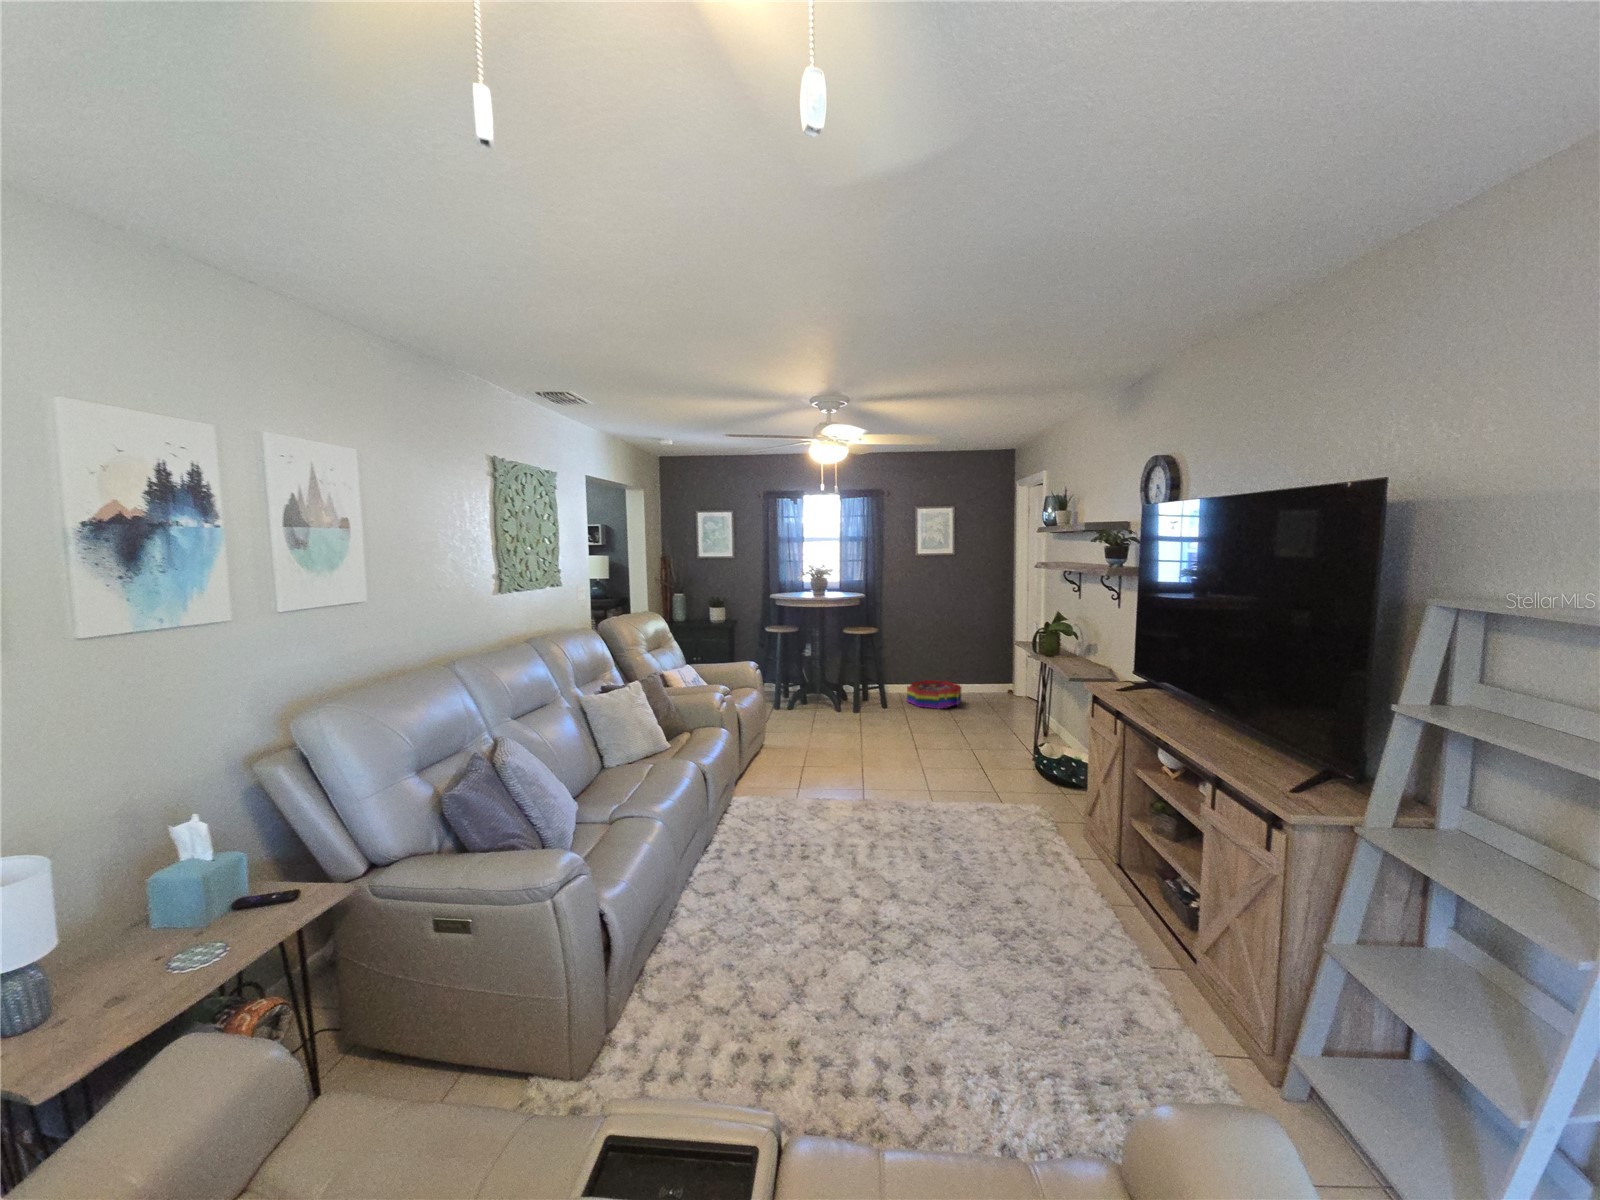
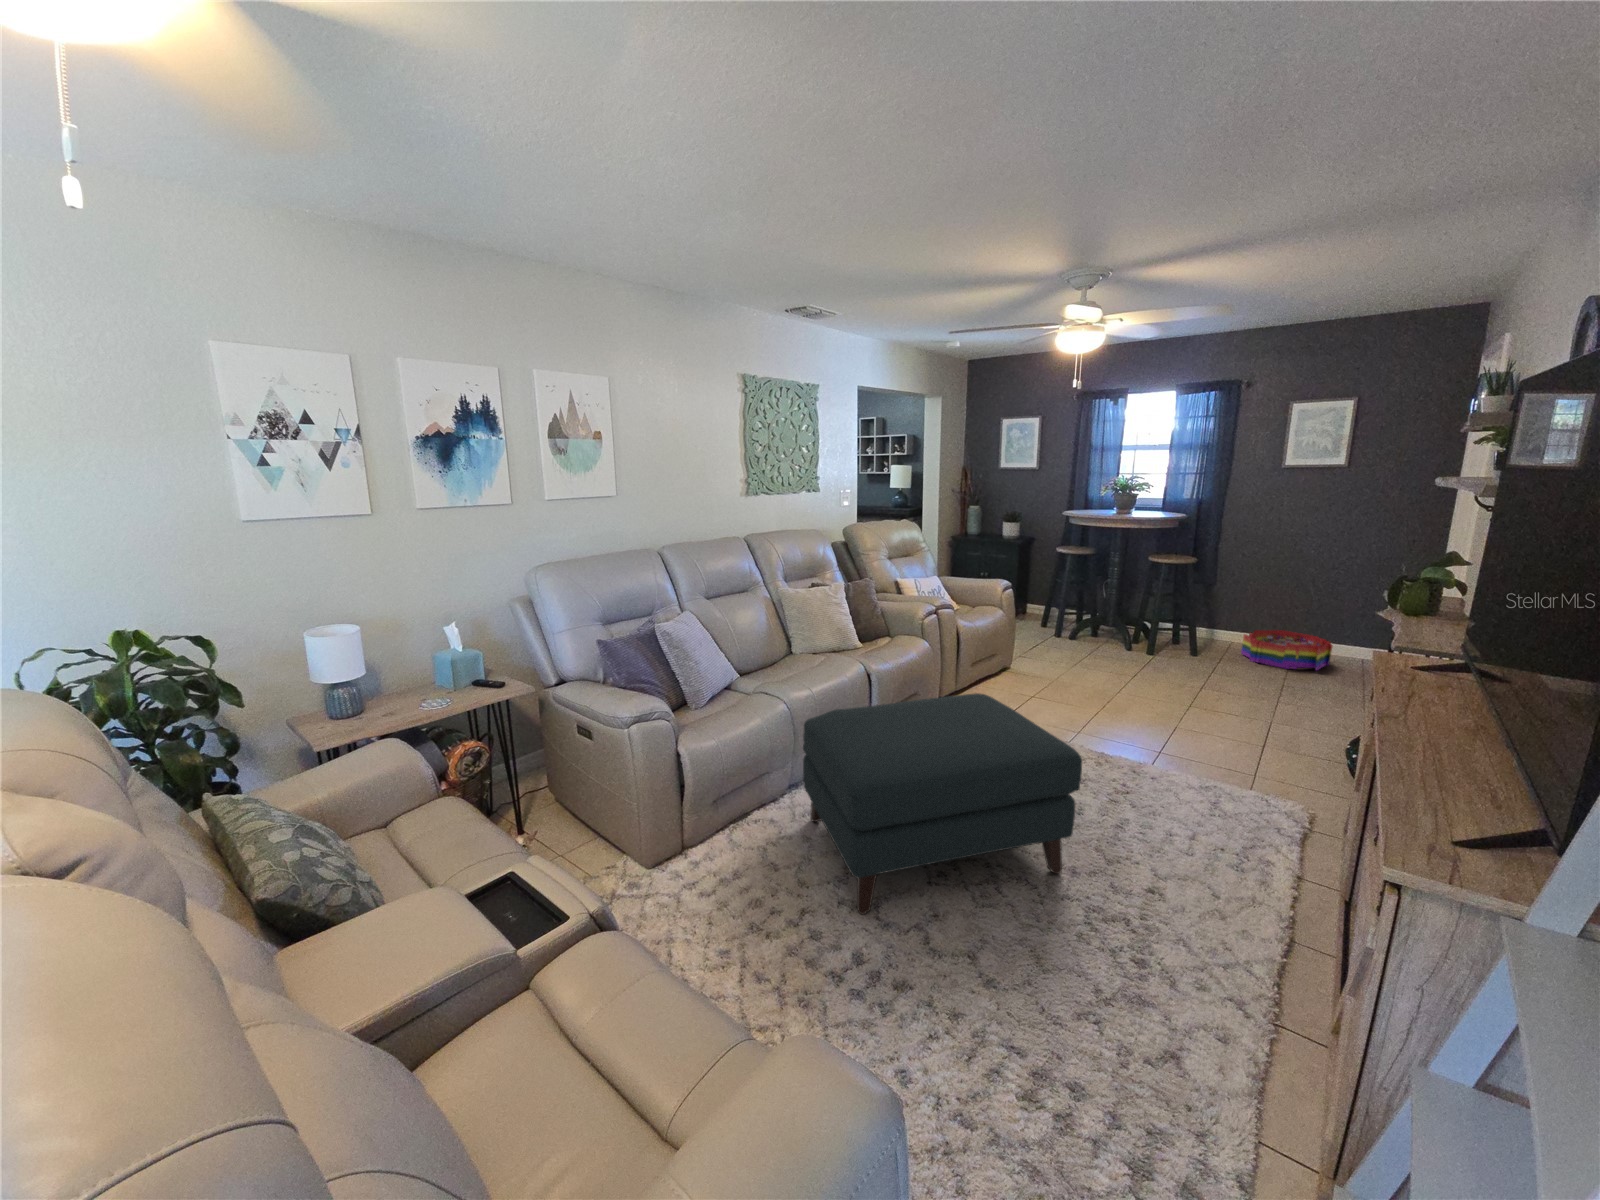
ottoman: none [709,770,960,1018] -> present [803,693,1082,914]

